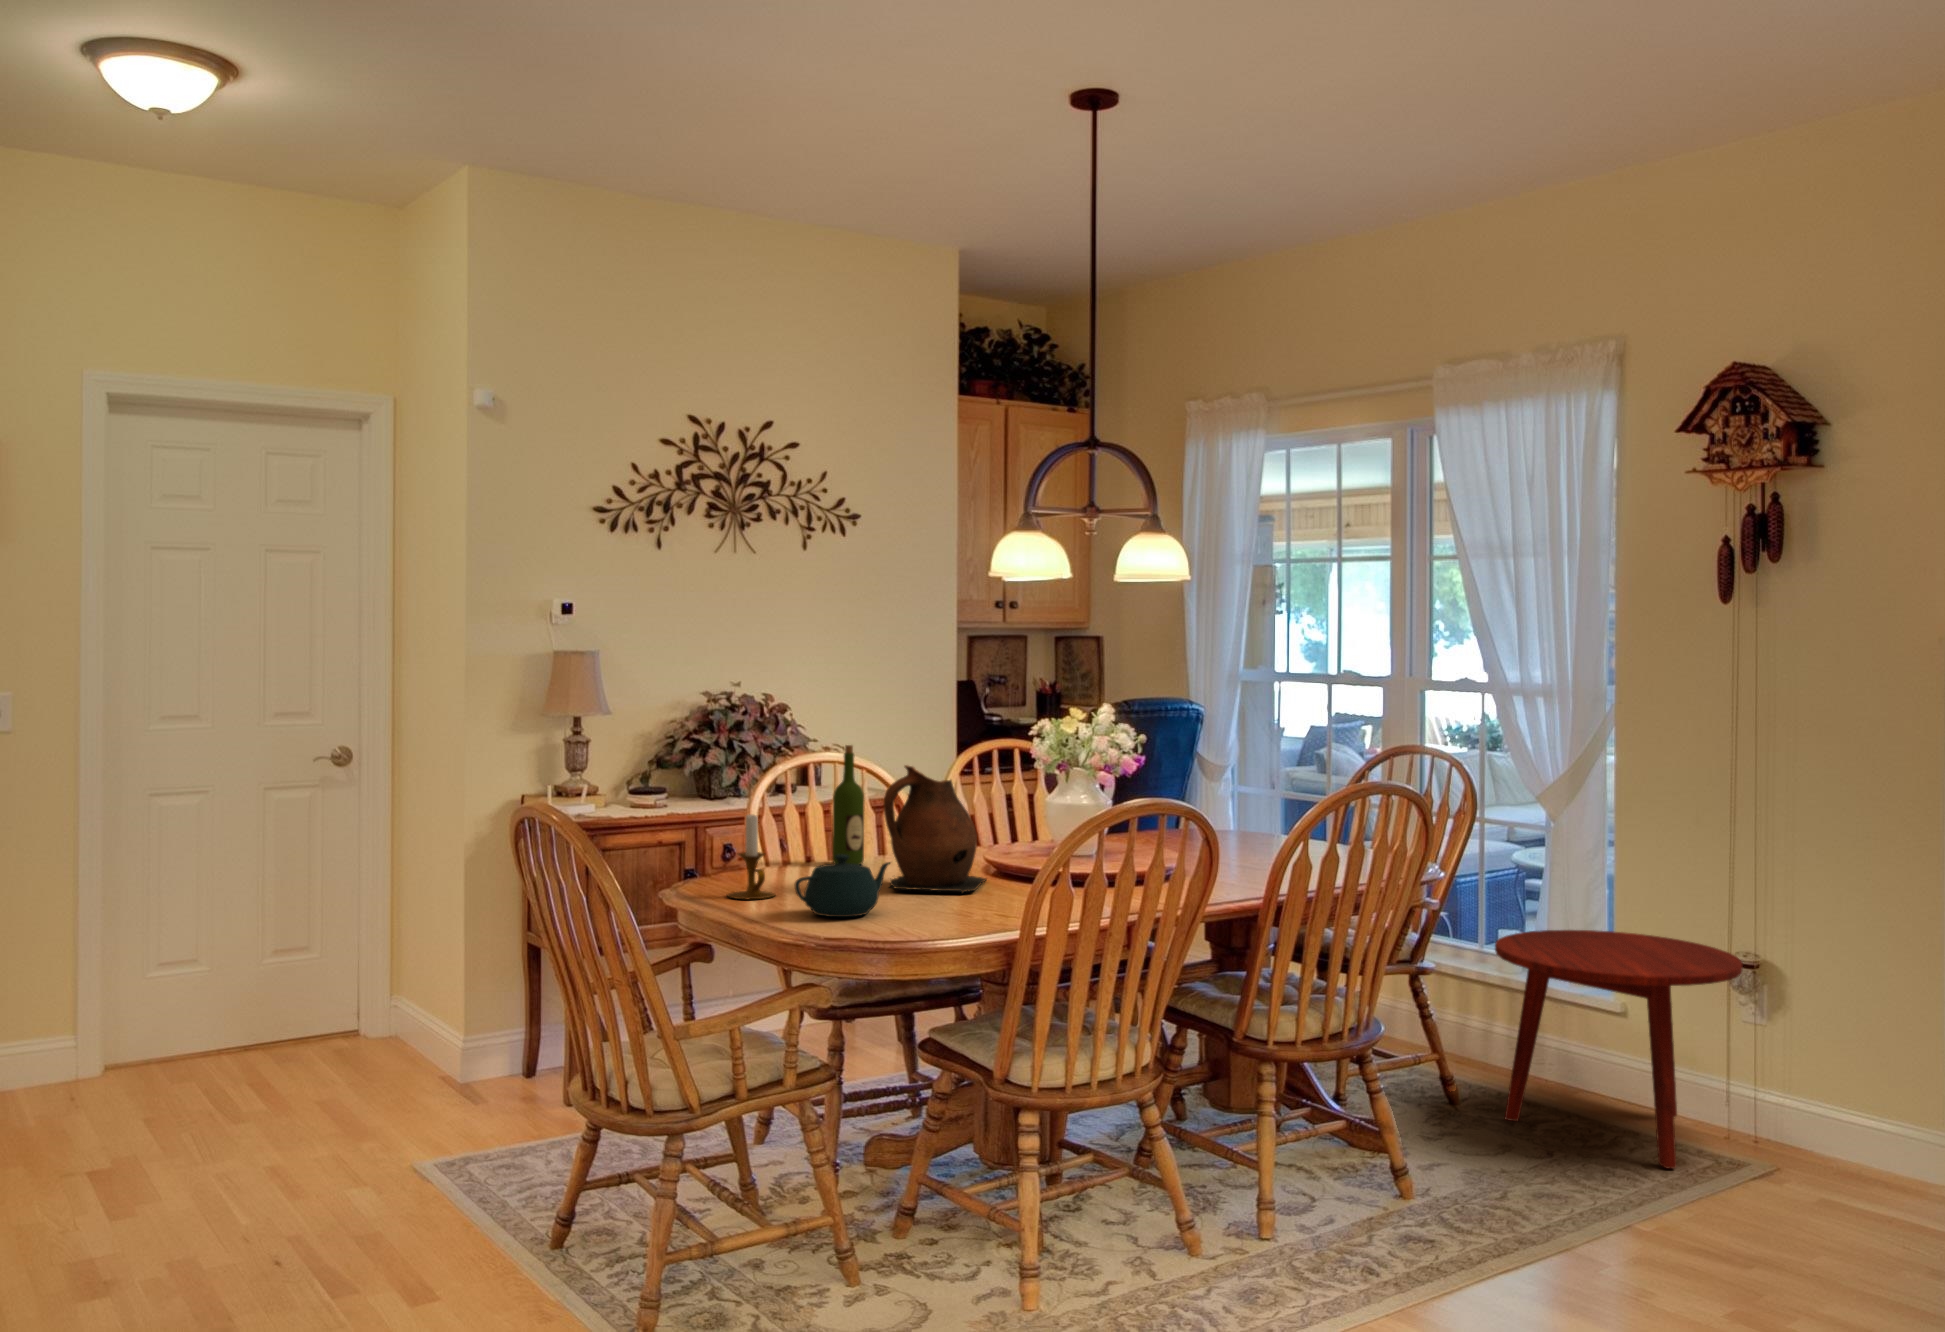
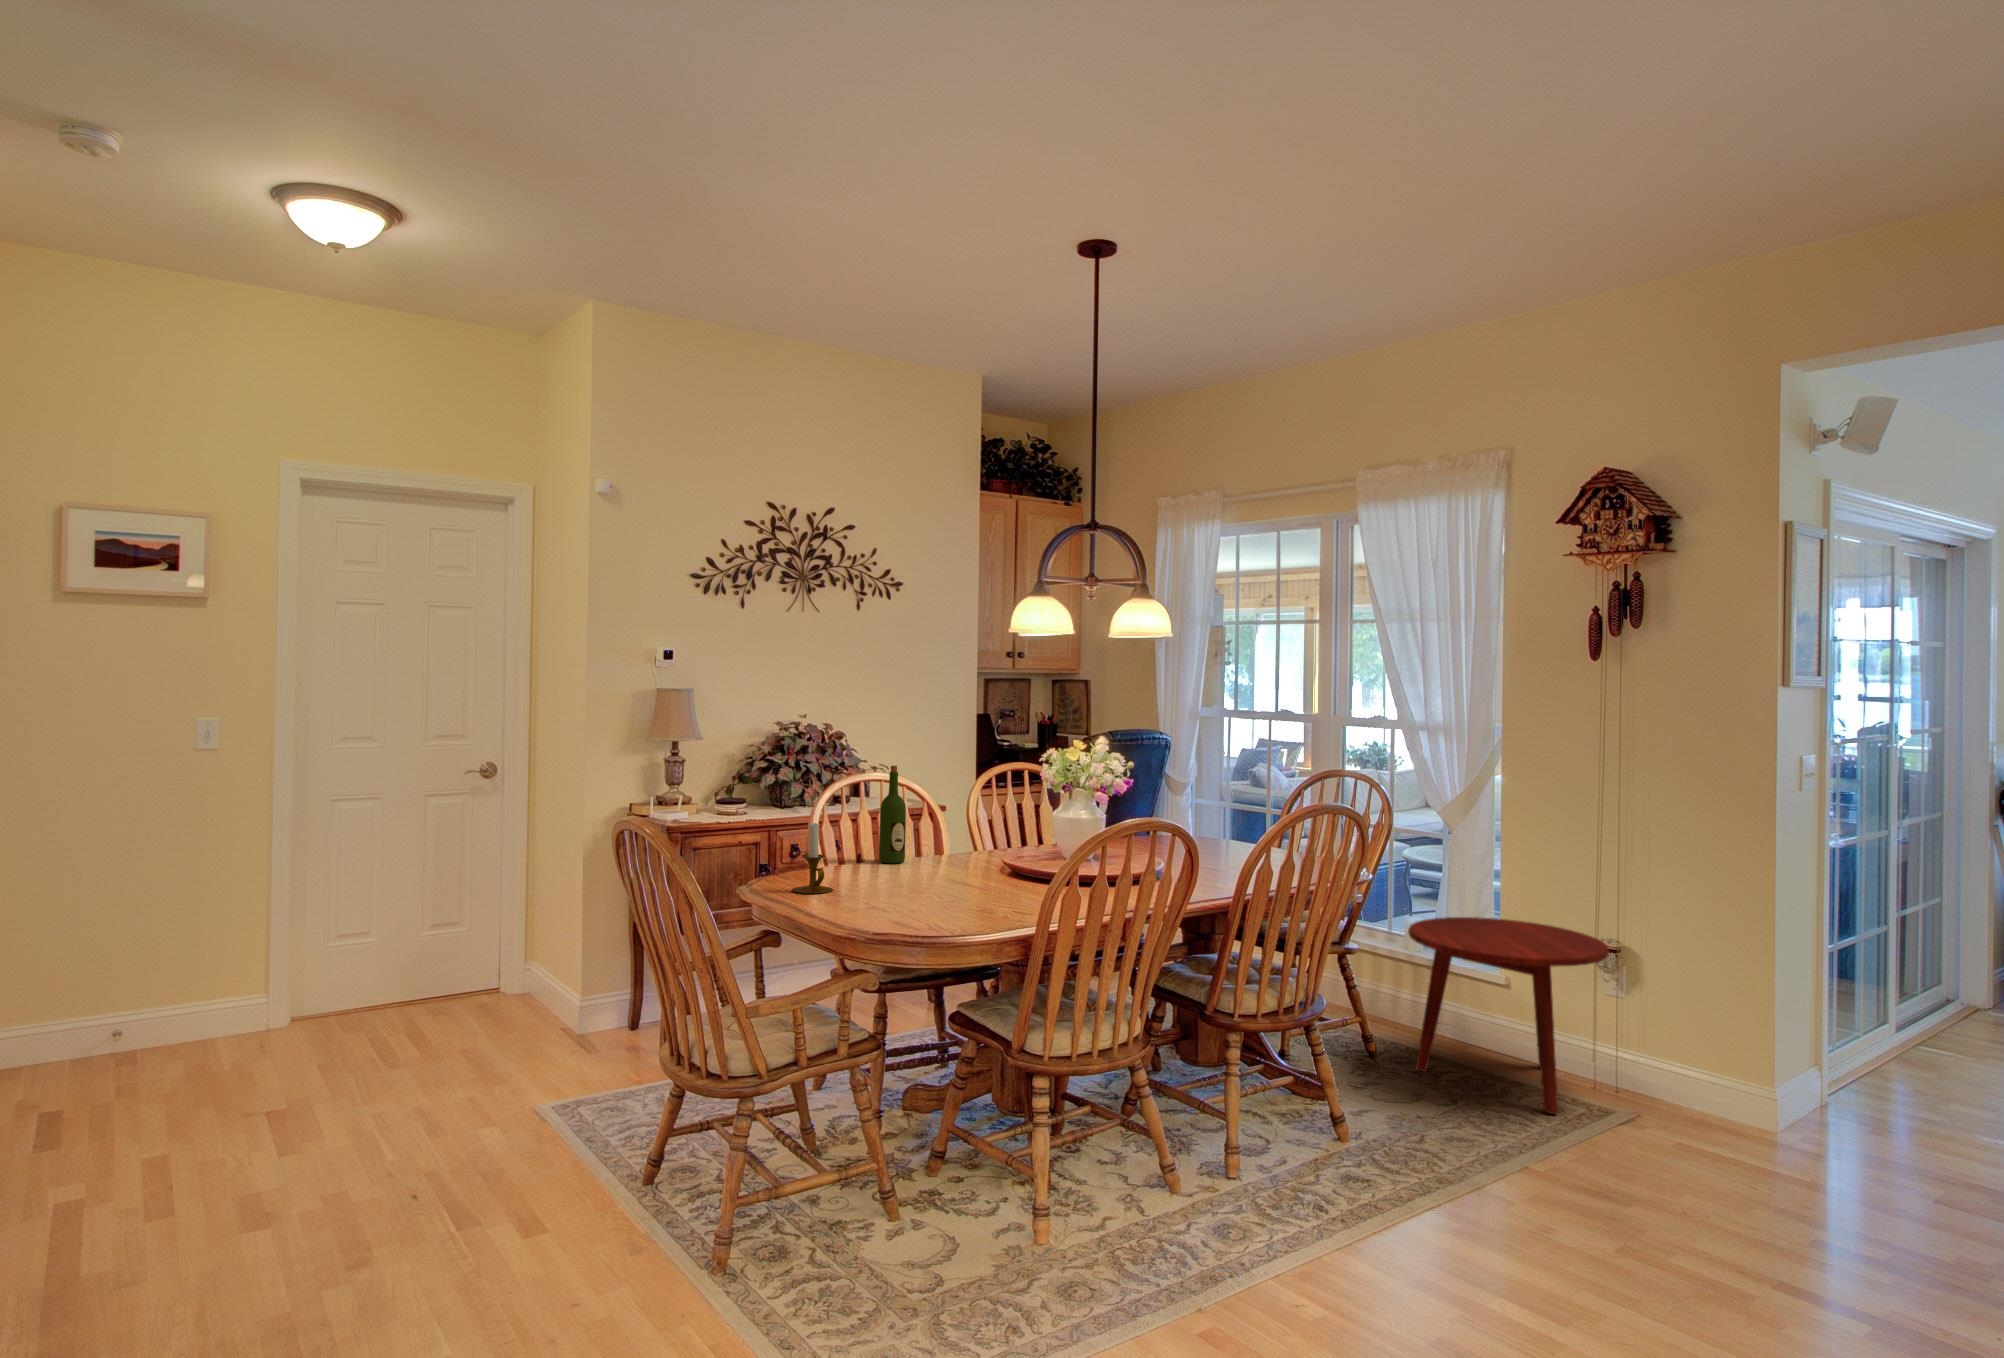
ceramic pitcher: present [884,765,987,893] -> none [922,783,1005,890]
teapot: present [795,854,890,917] -> none [848,858,929,911]

